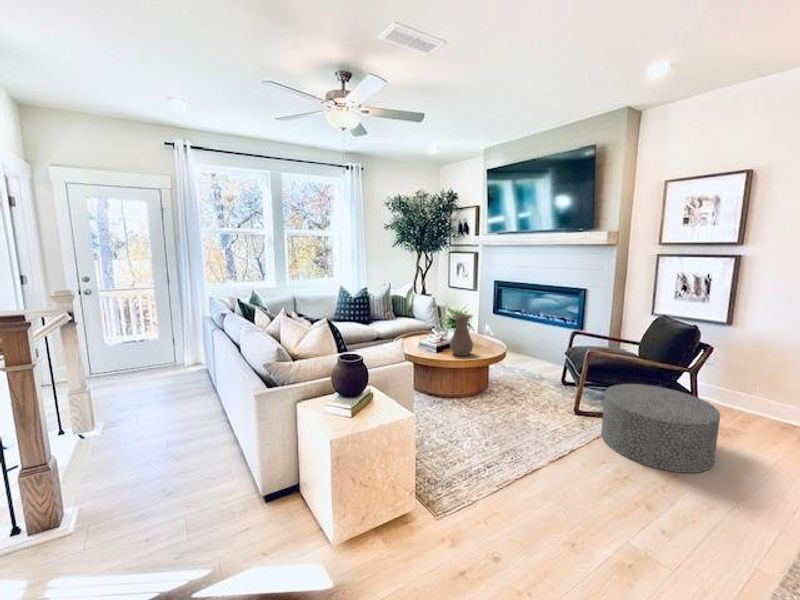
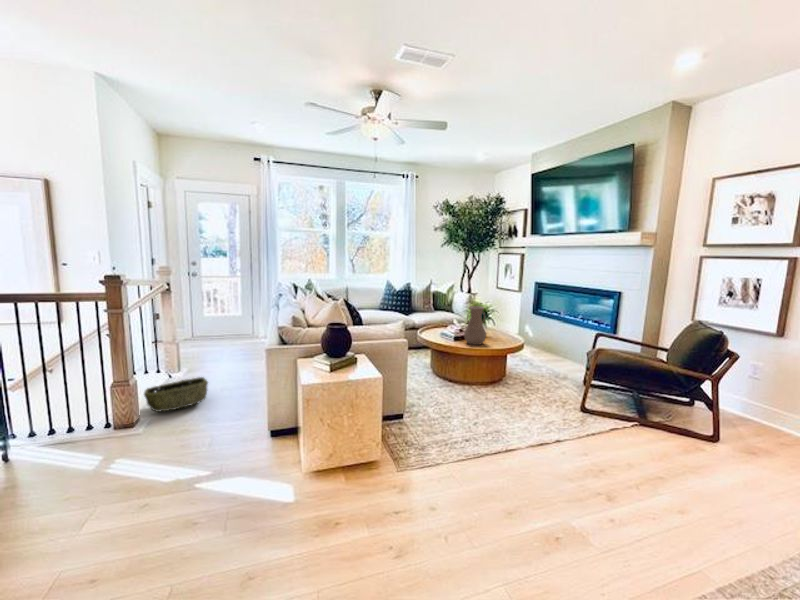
ottoman: present [601,384,720,473] -> none [598,385,724,479]
woven basket: none [63,434,158,494] -> present [144,377,208,412]

